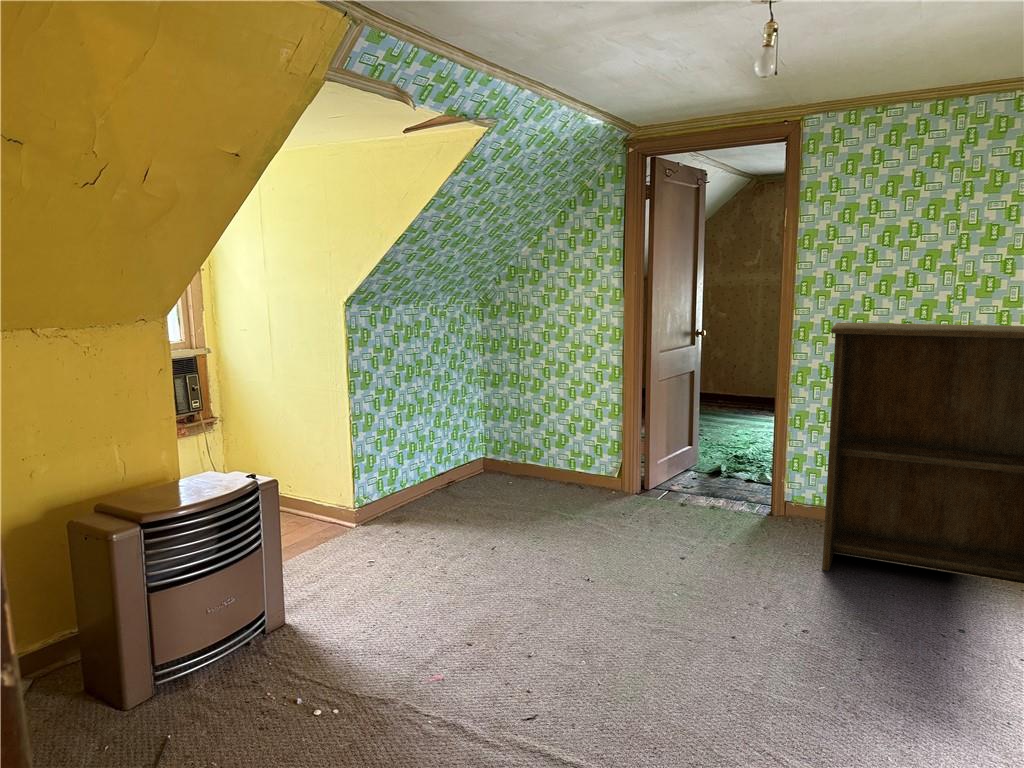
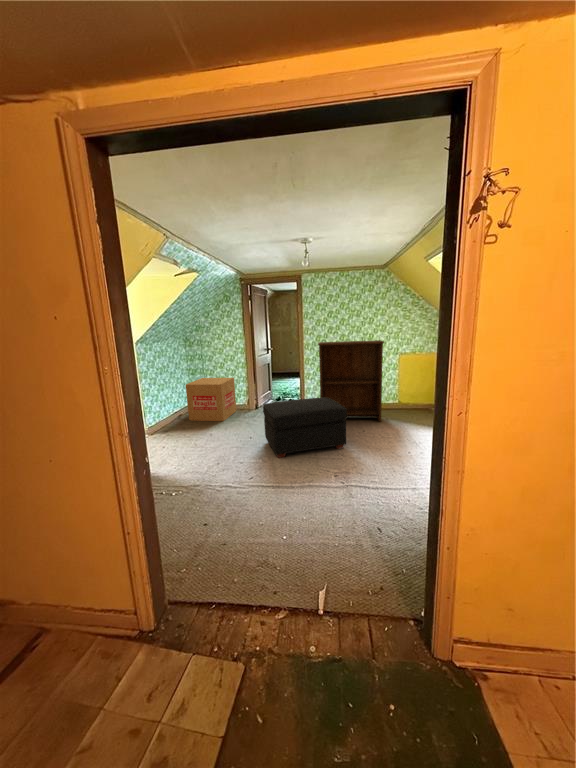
cardboard box: none [462,396,589,518] -> present [186,378,236,421]
ottoman: none [625,501,904,699] -> present [263,398,347,458]

